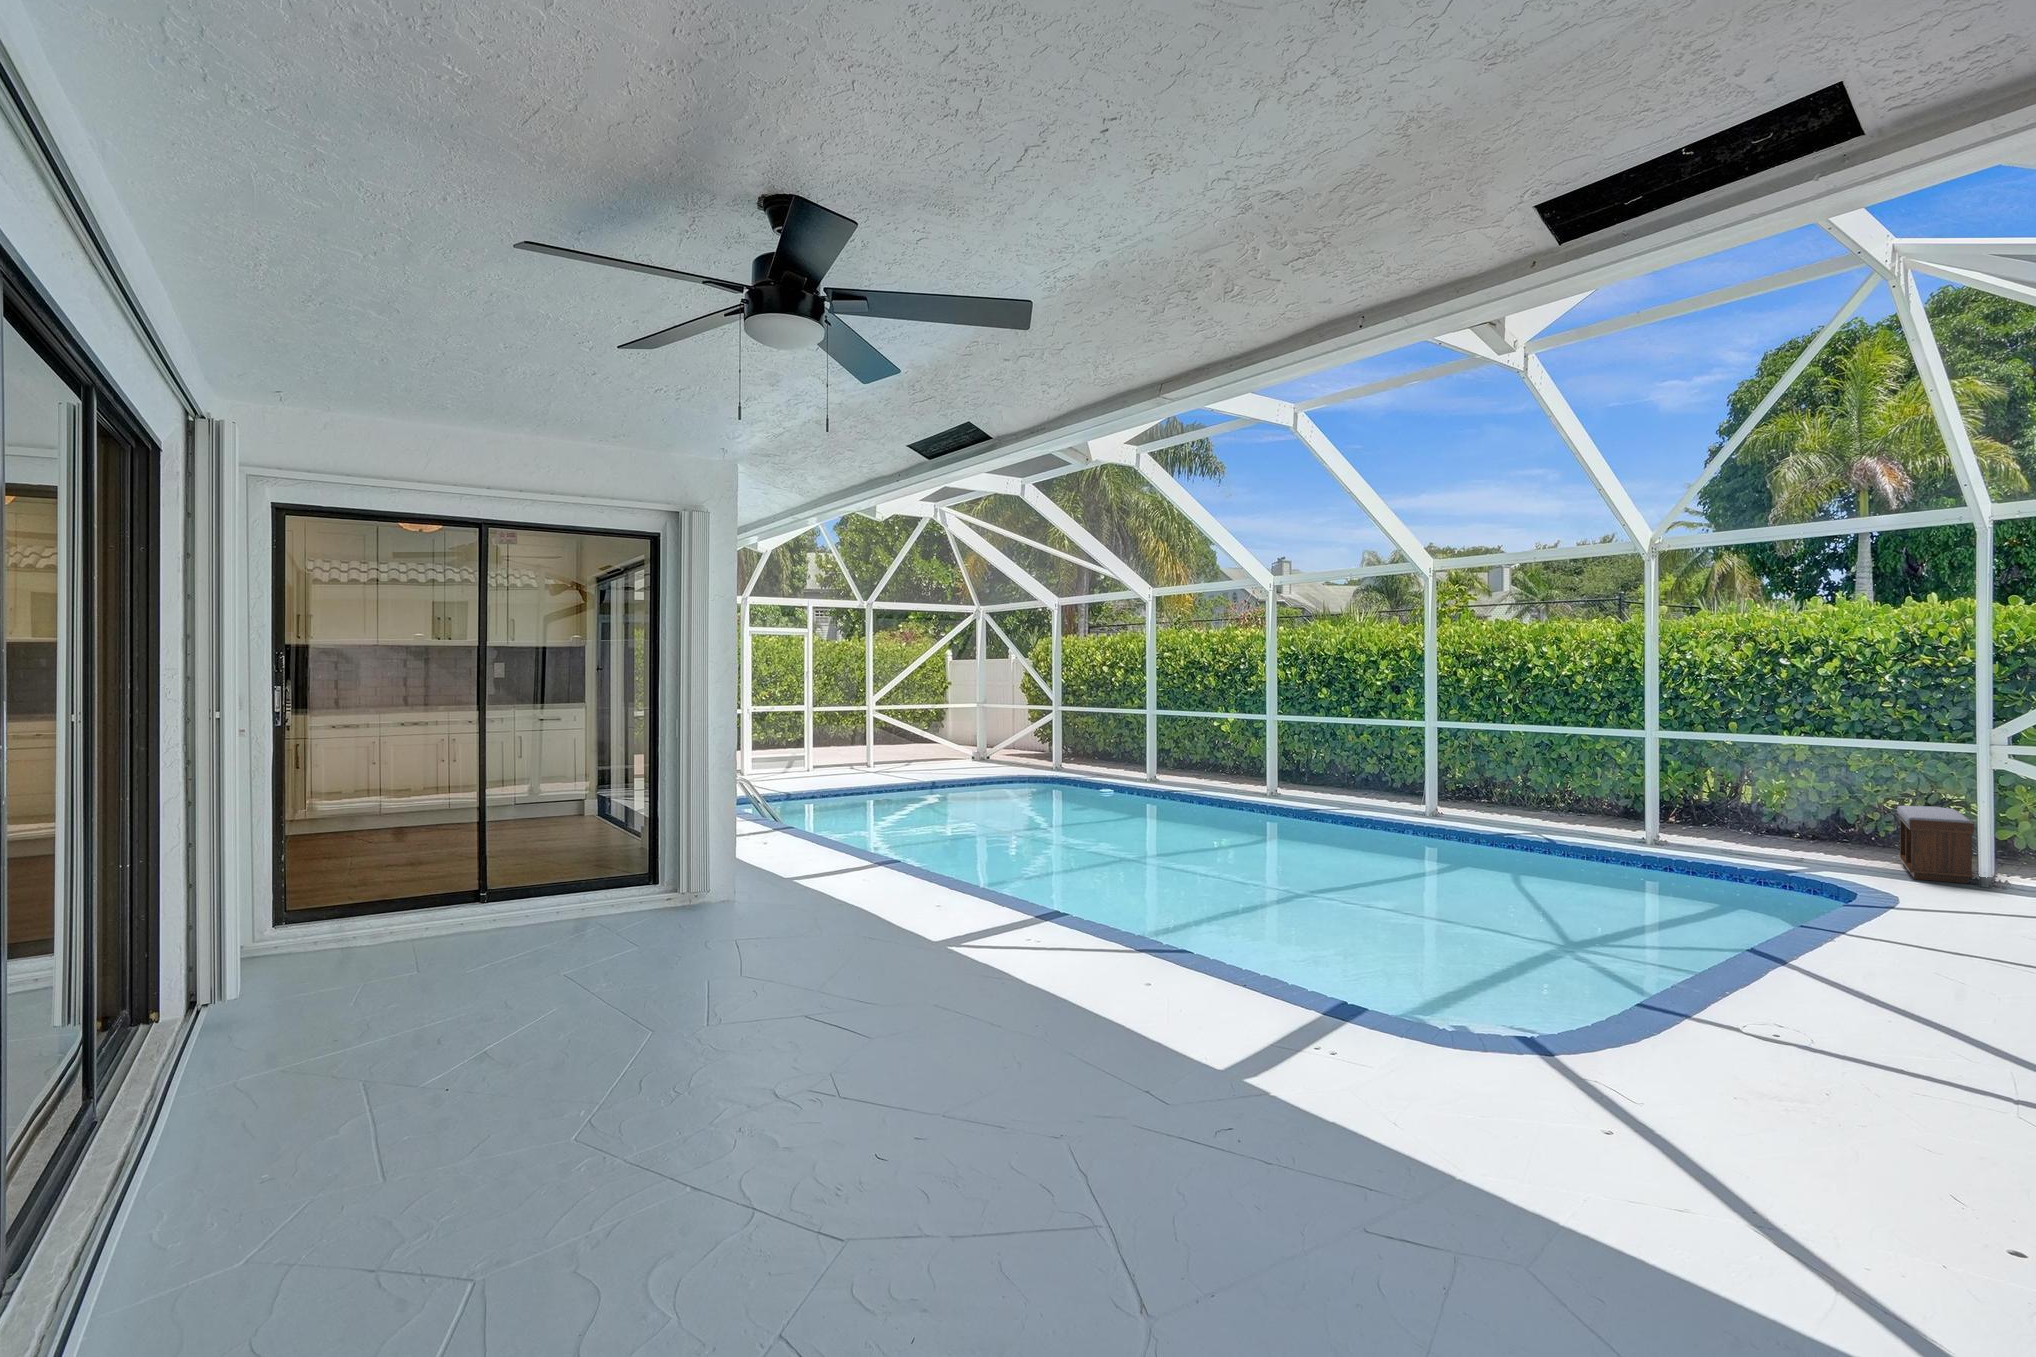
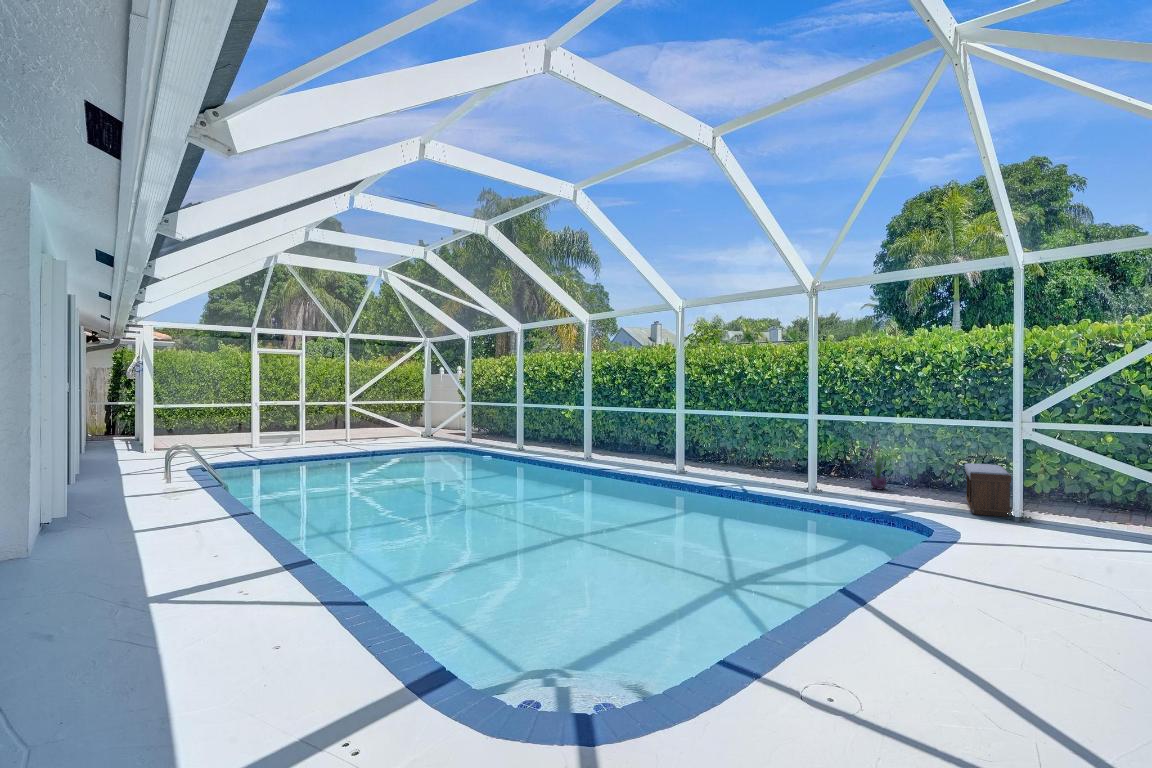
decorative plant: none [1718,783,1793,844] -> present [871,450,886,490]

